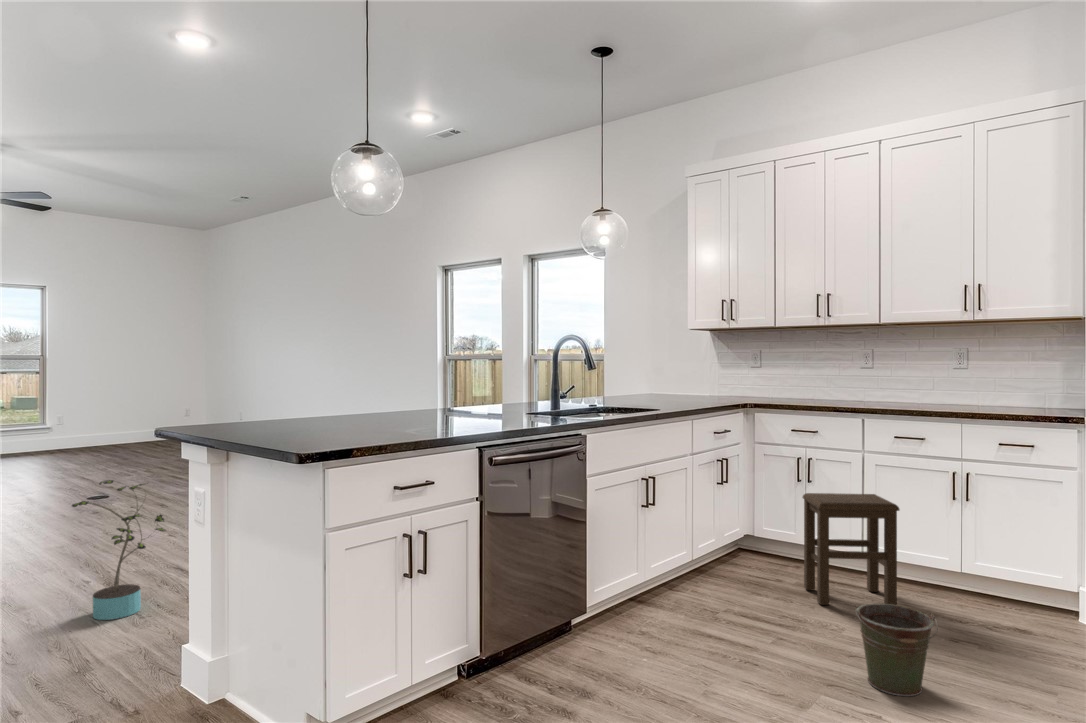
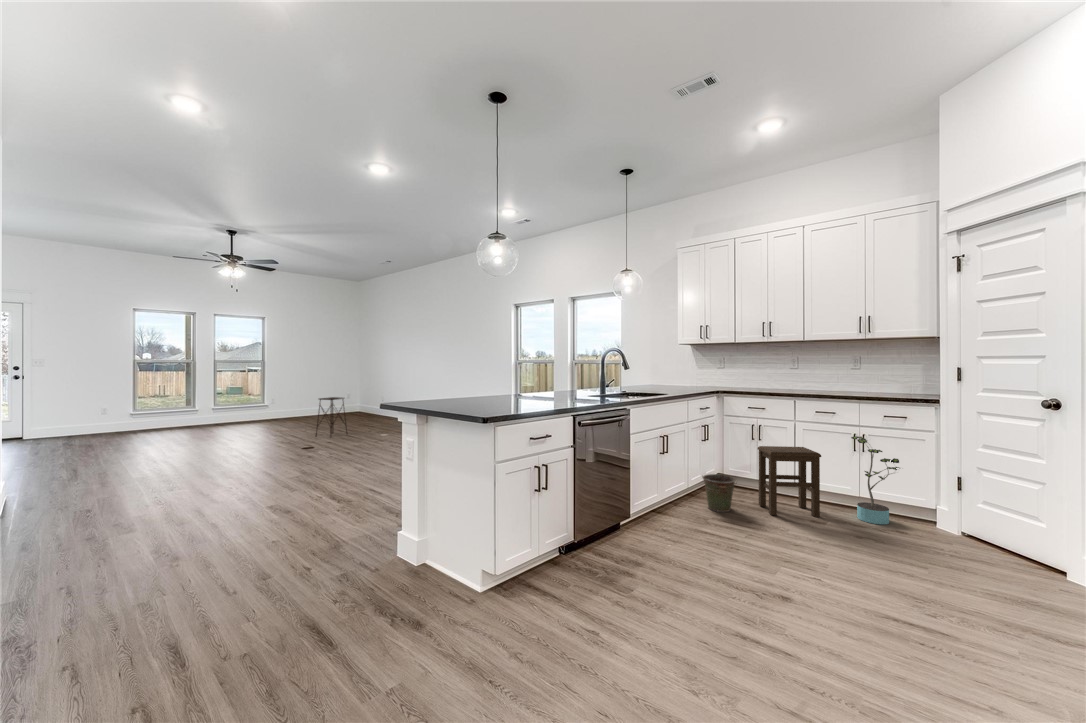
side table: none [118,416,172,482] -> present [316,397,348,437]
potted plant: present [72,480,165,620] -> present [851,436,899,524]
bucket: present [855,603,938,696] -> present [702,474,737,512]

